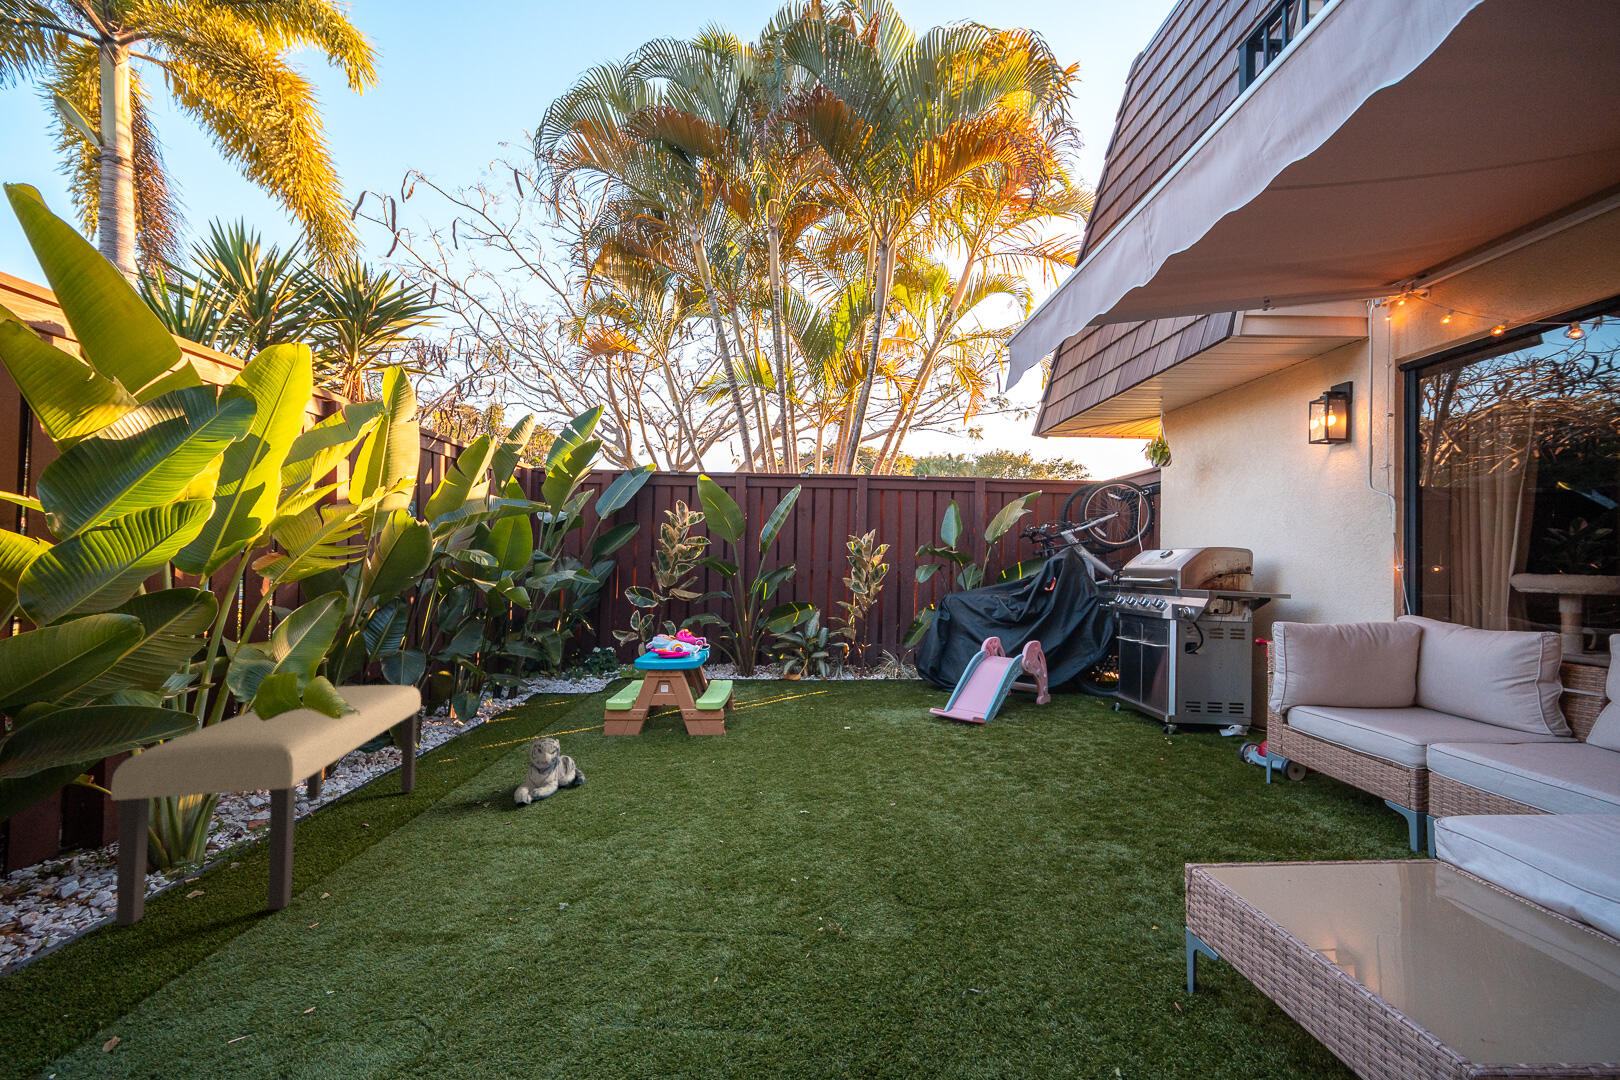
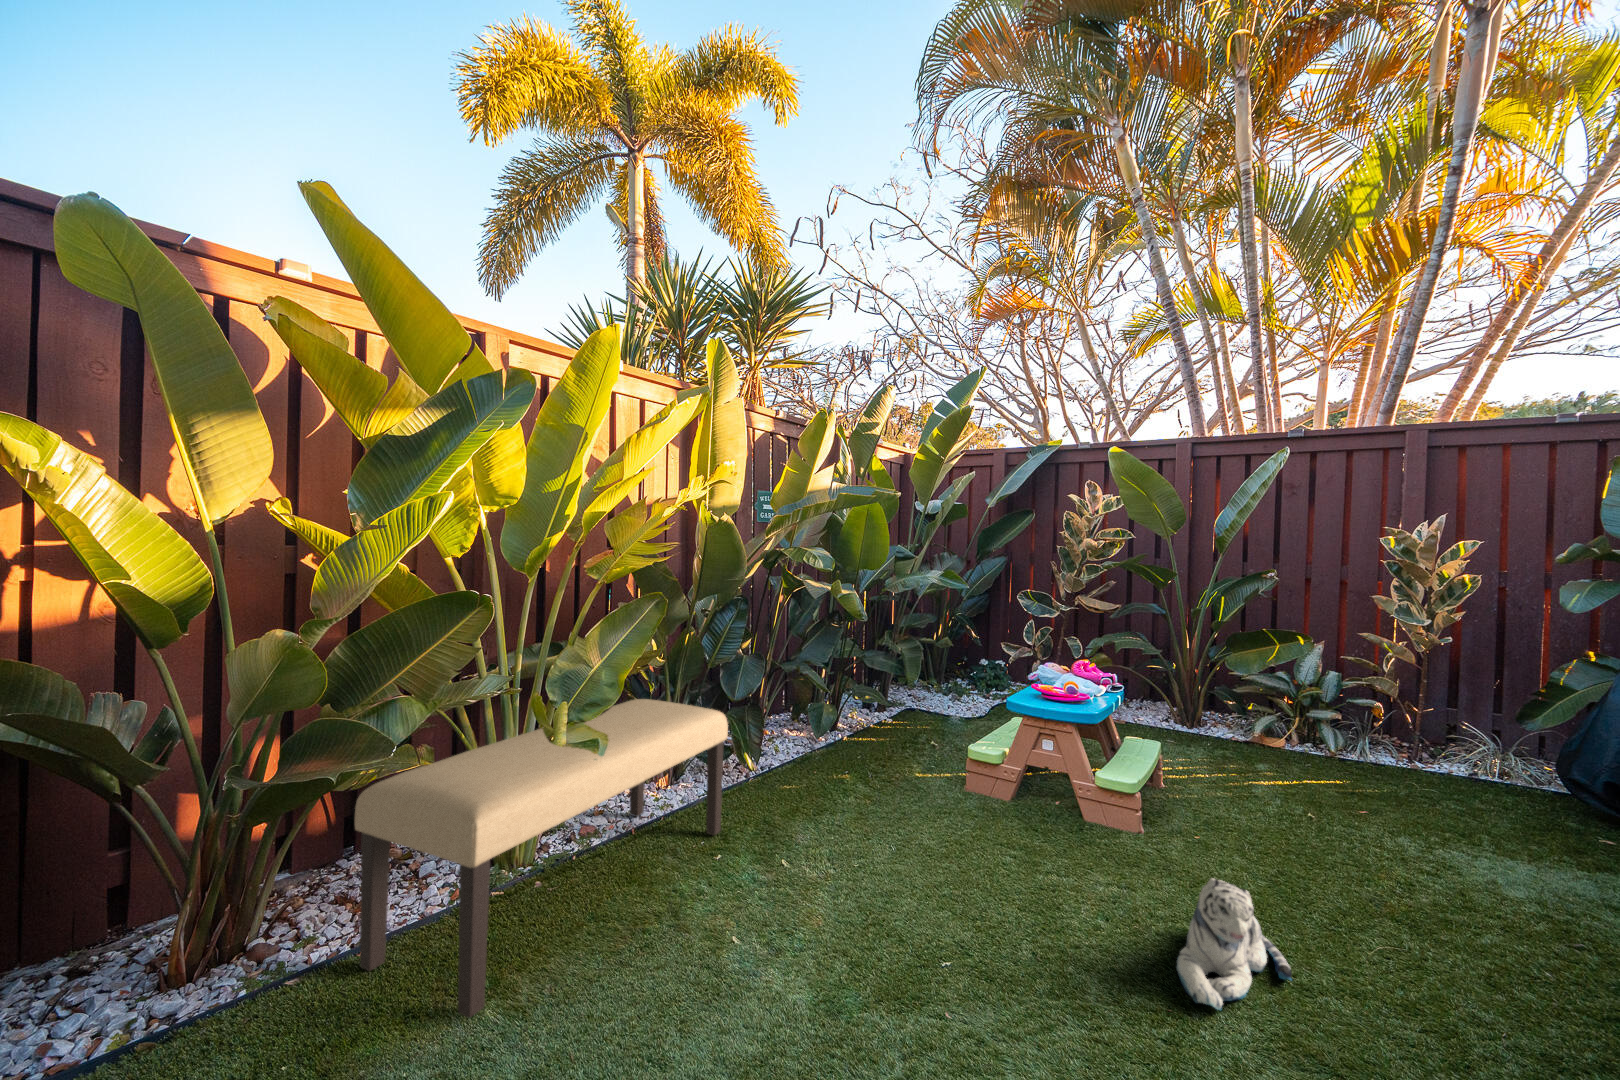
plush toy: present [514,737,585,804] -> present [1176,878,1292,1010]

